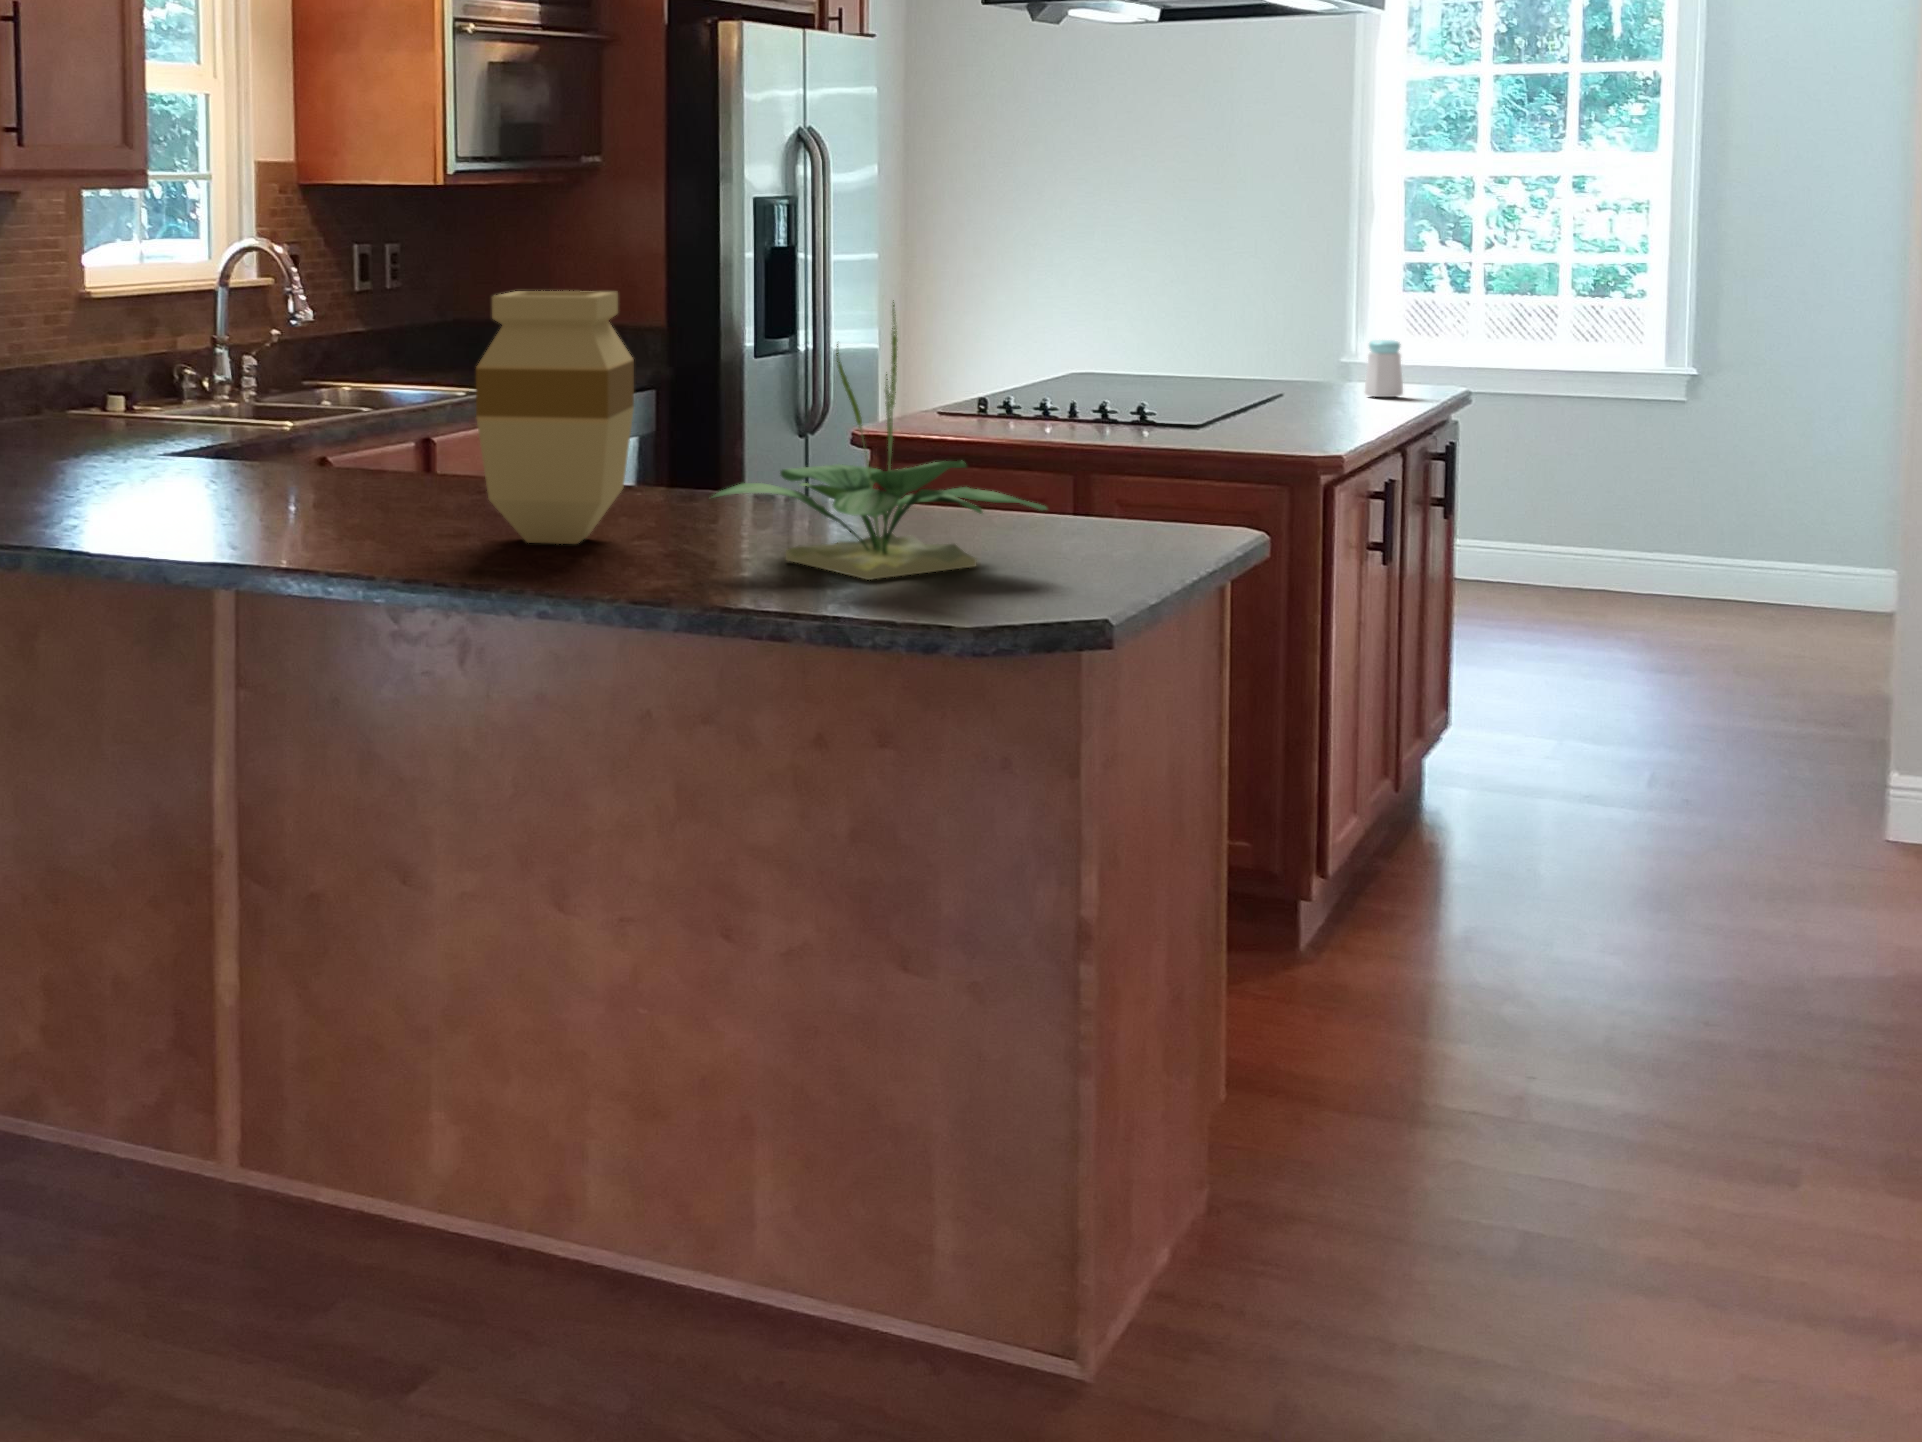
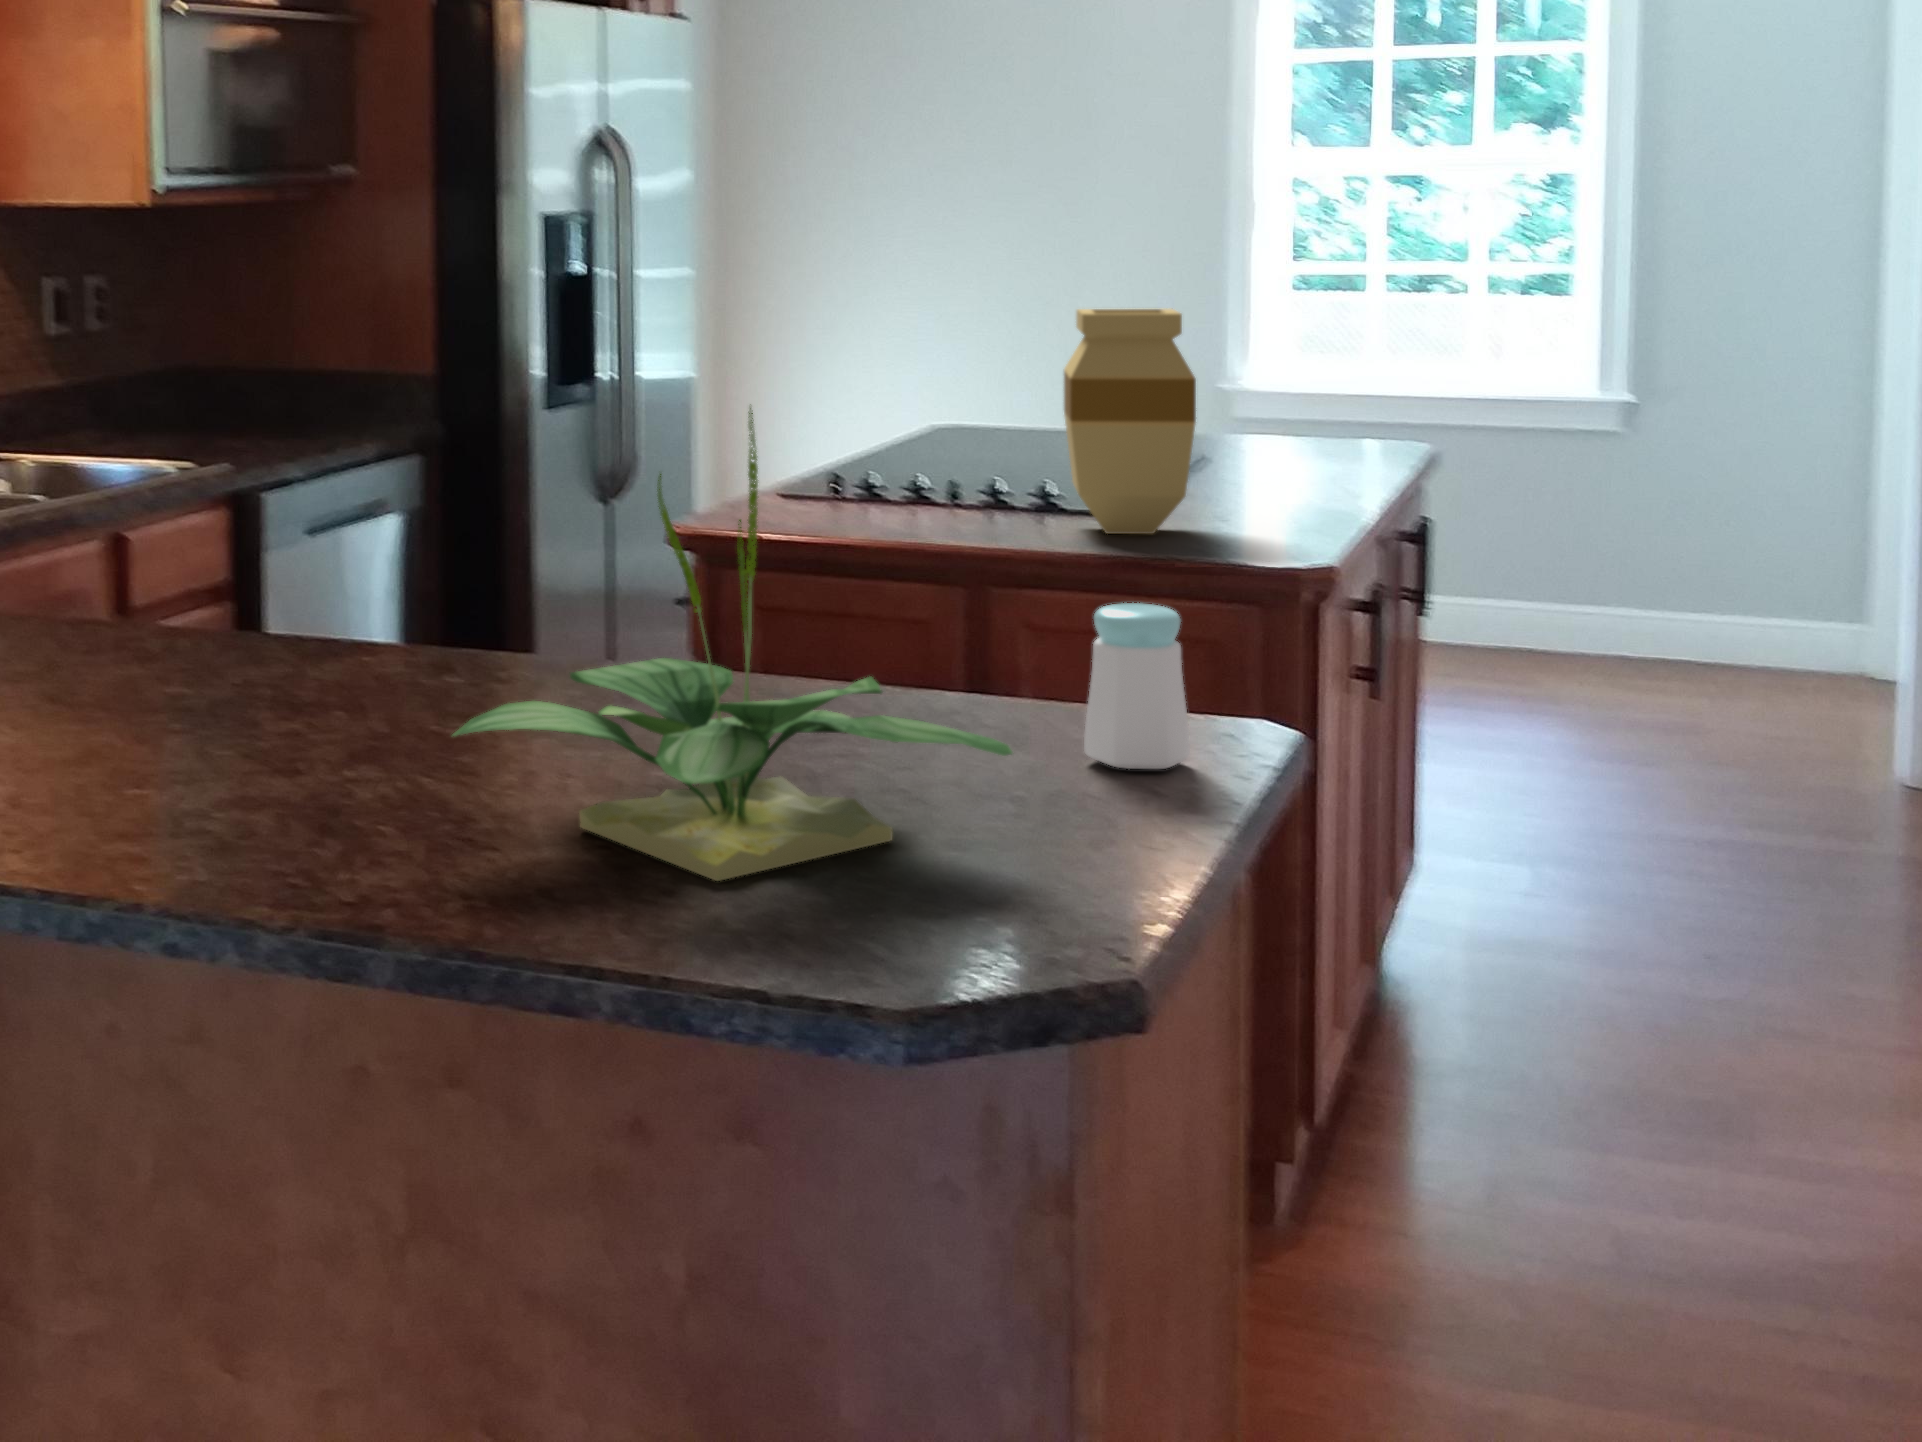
vase: present [476,291,634,544] -> present [1064,309,1196,534]
salt shaker: present [1365,340,1403,397] -> present [1084,603,1190,769]

